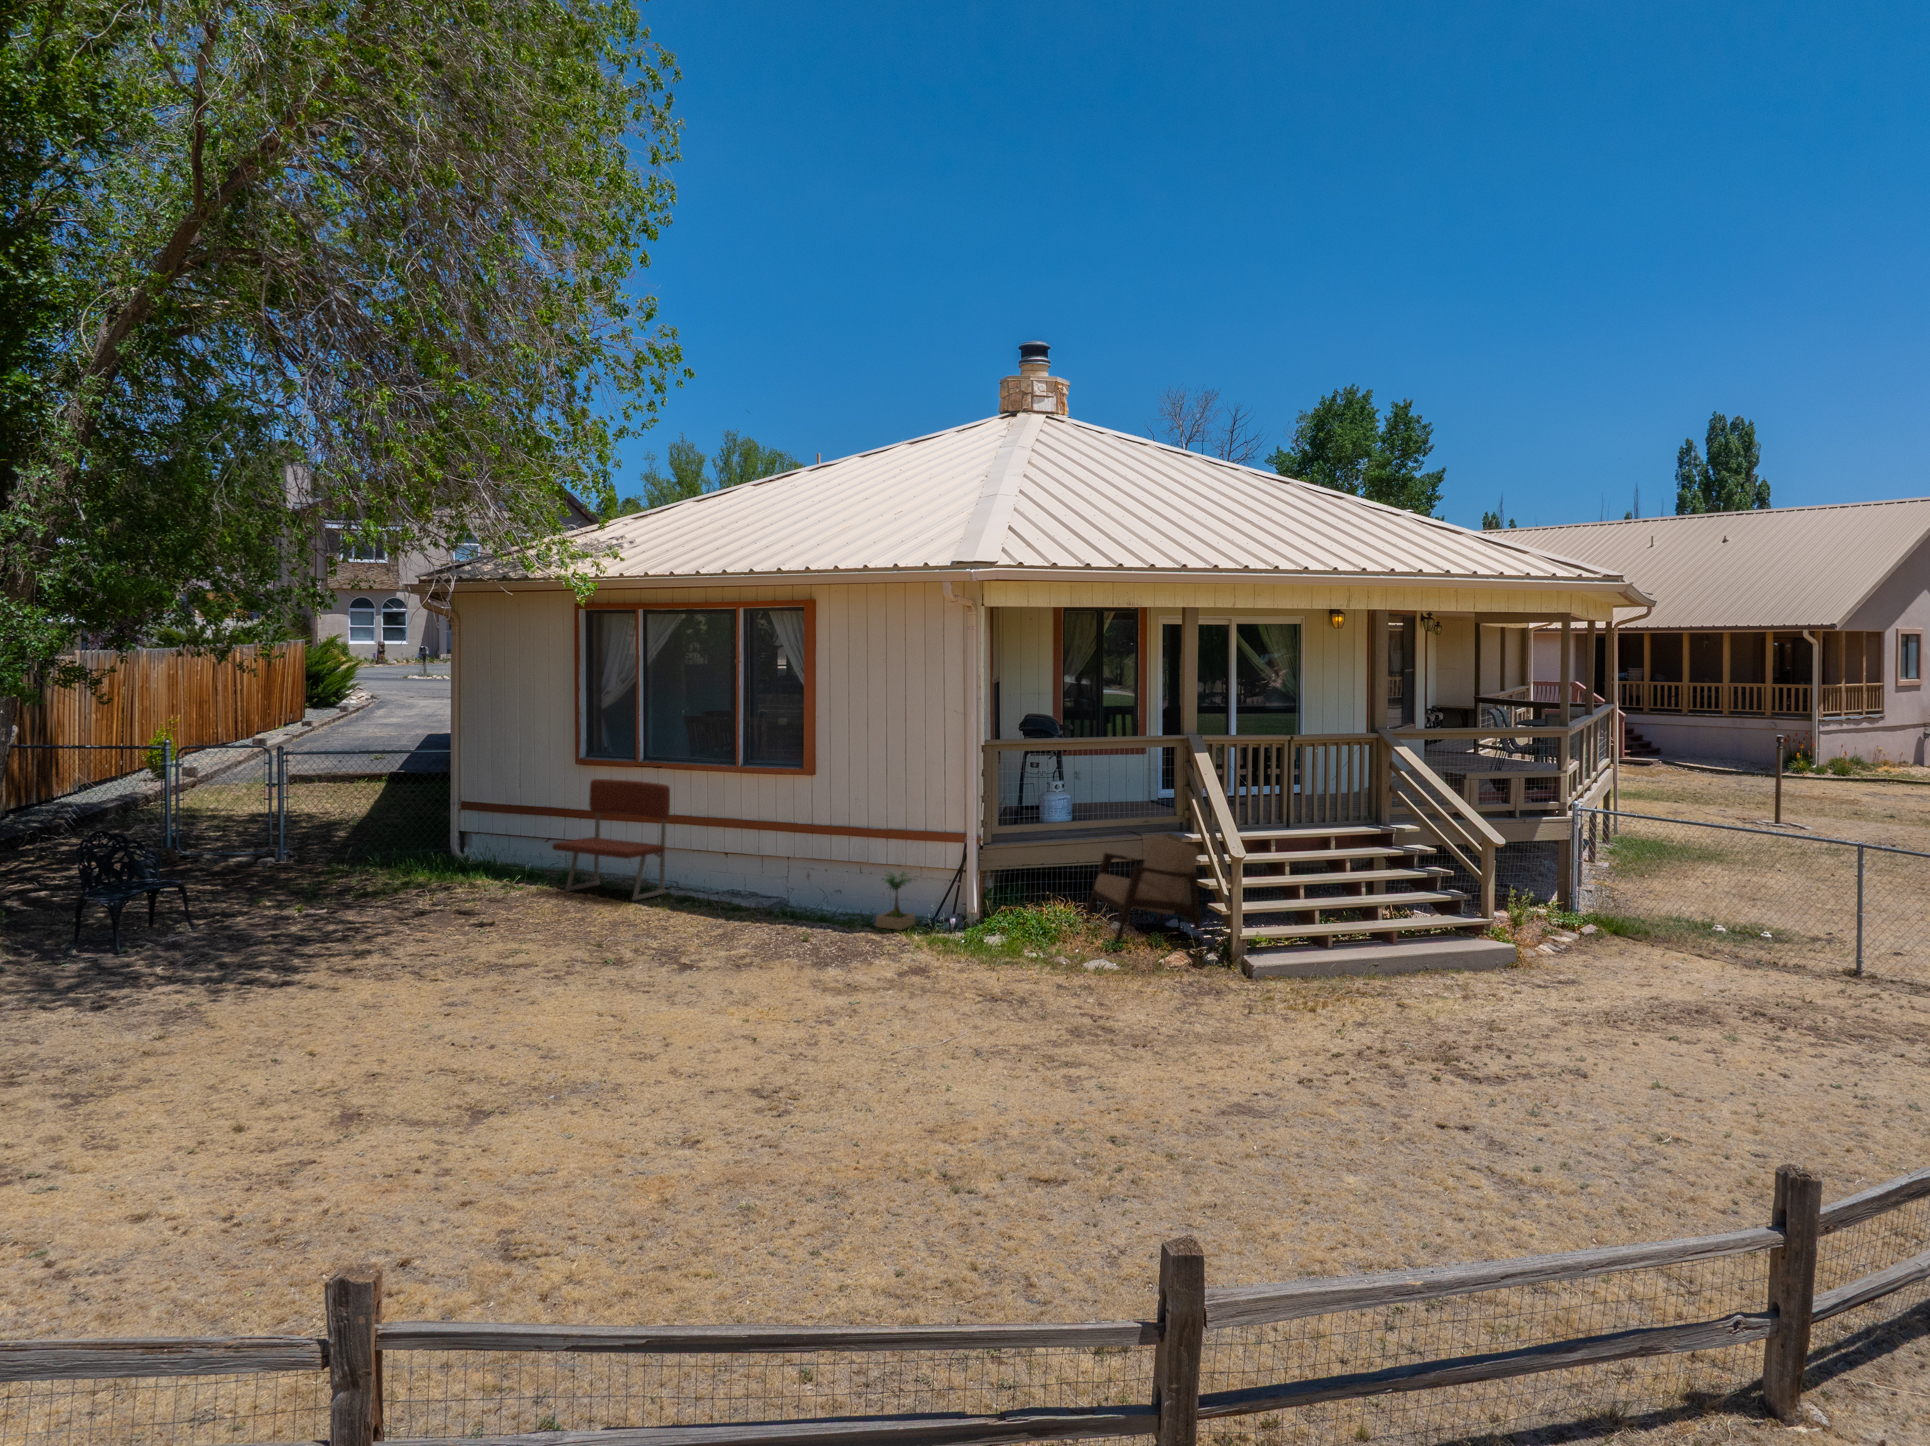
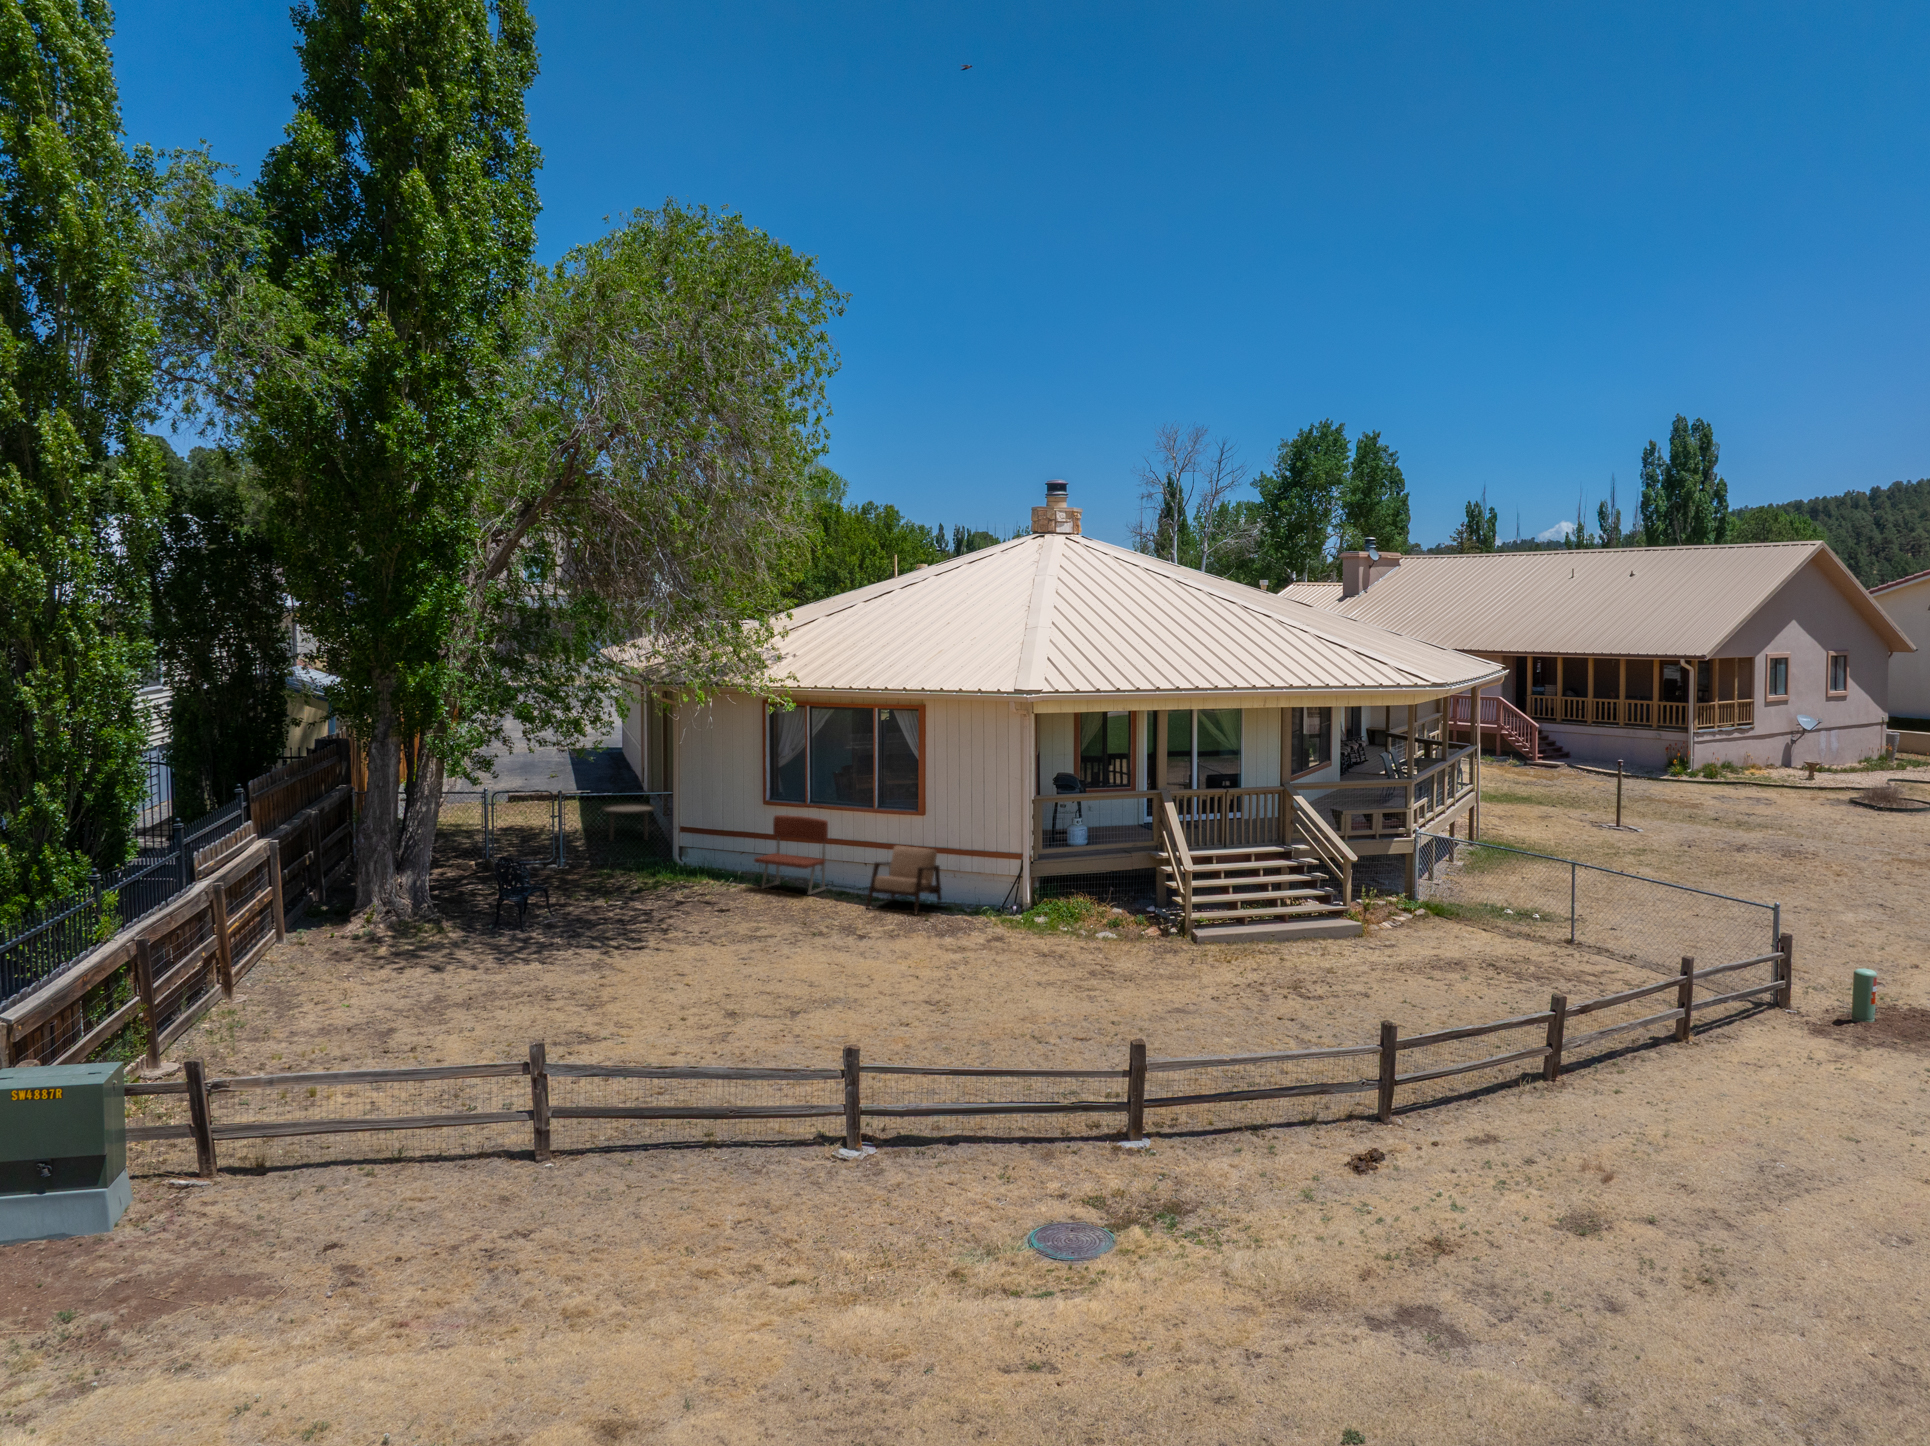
round table: none [382,779,466,830] -> present [602,803,656,841]
armchair: present [1083,835,1200,942] -> present [866,846,942,915]
potted plant: present [876,871,915,930] -> none [966,876,993,914]

